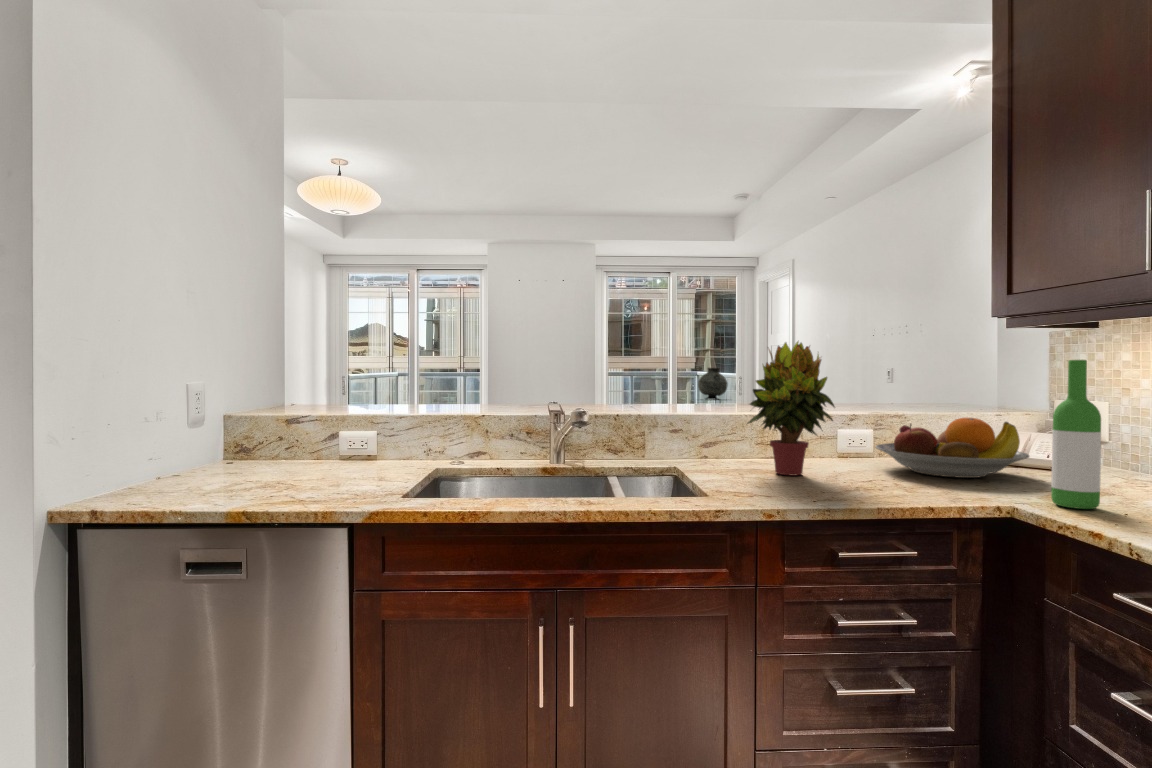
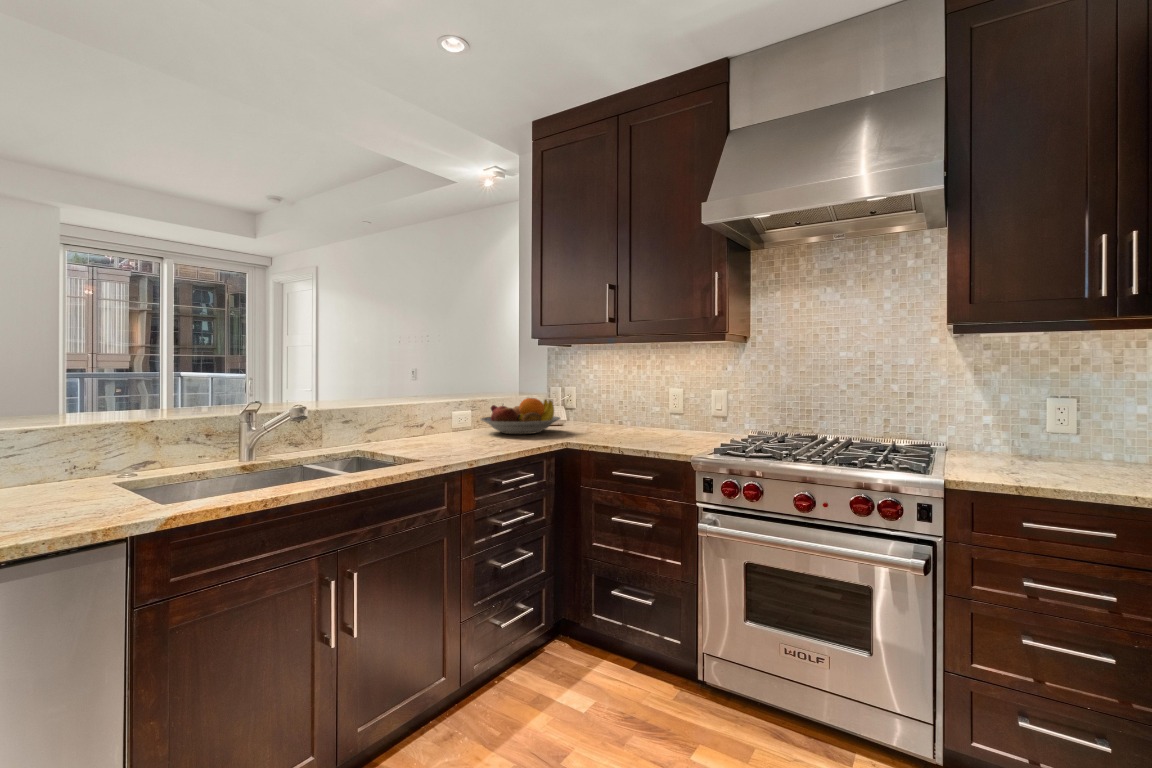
potted plant: present [747,342,835,476] -> none [413,350,475,444]
wine bottle: present [1051,360,1101,509] -> none [584,364,603,441]
vase: present [698,368,728,400] -> none [217,365,251,397]

